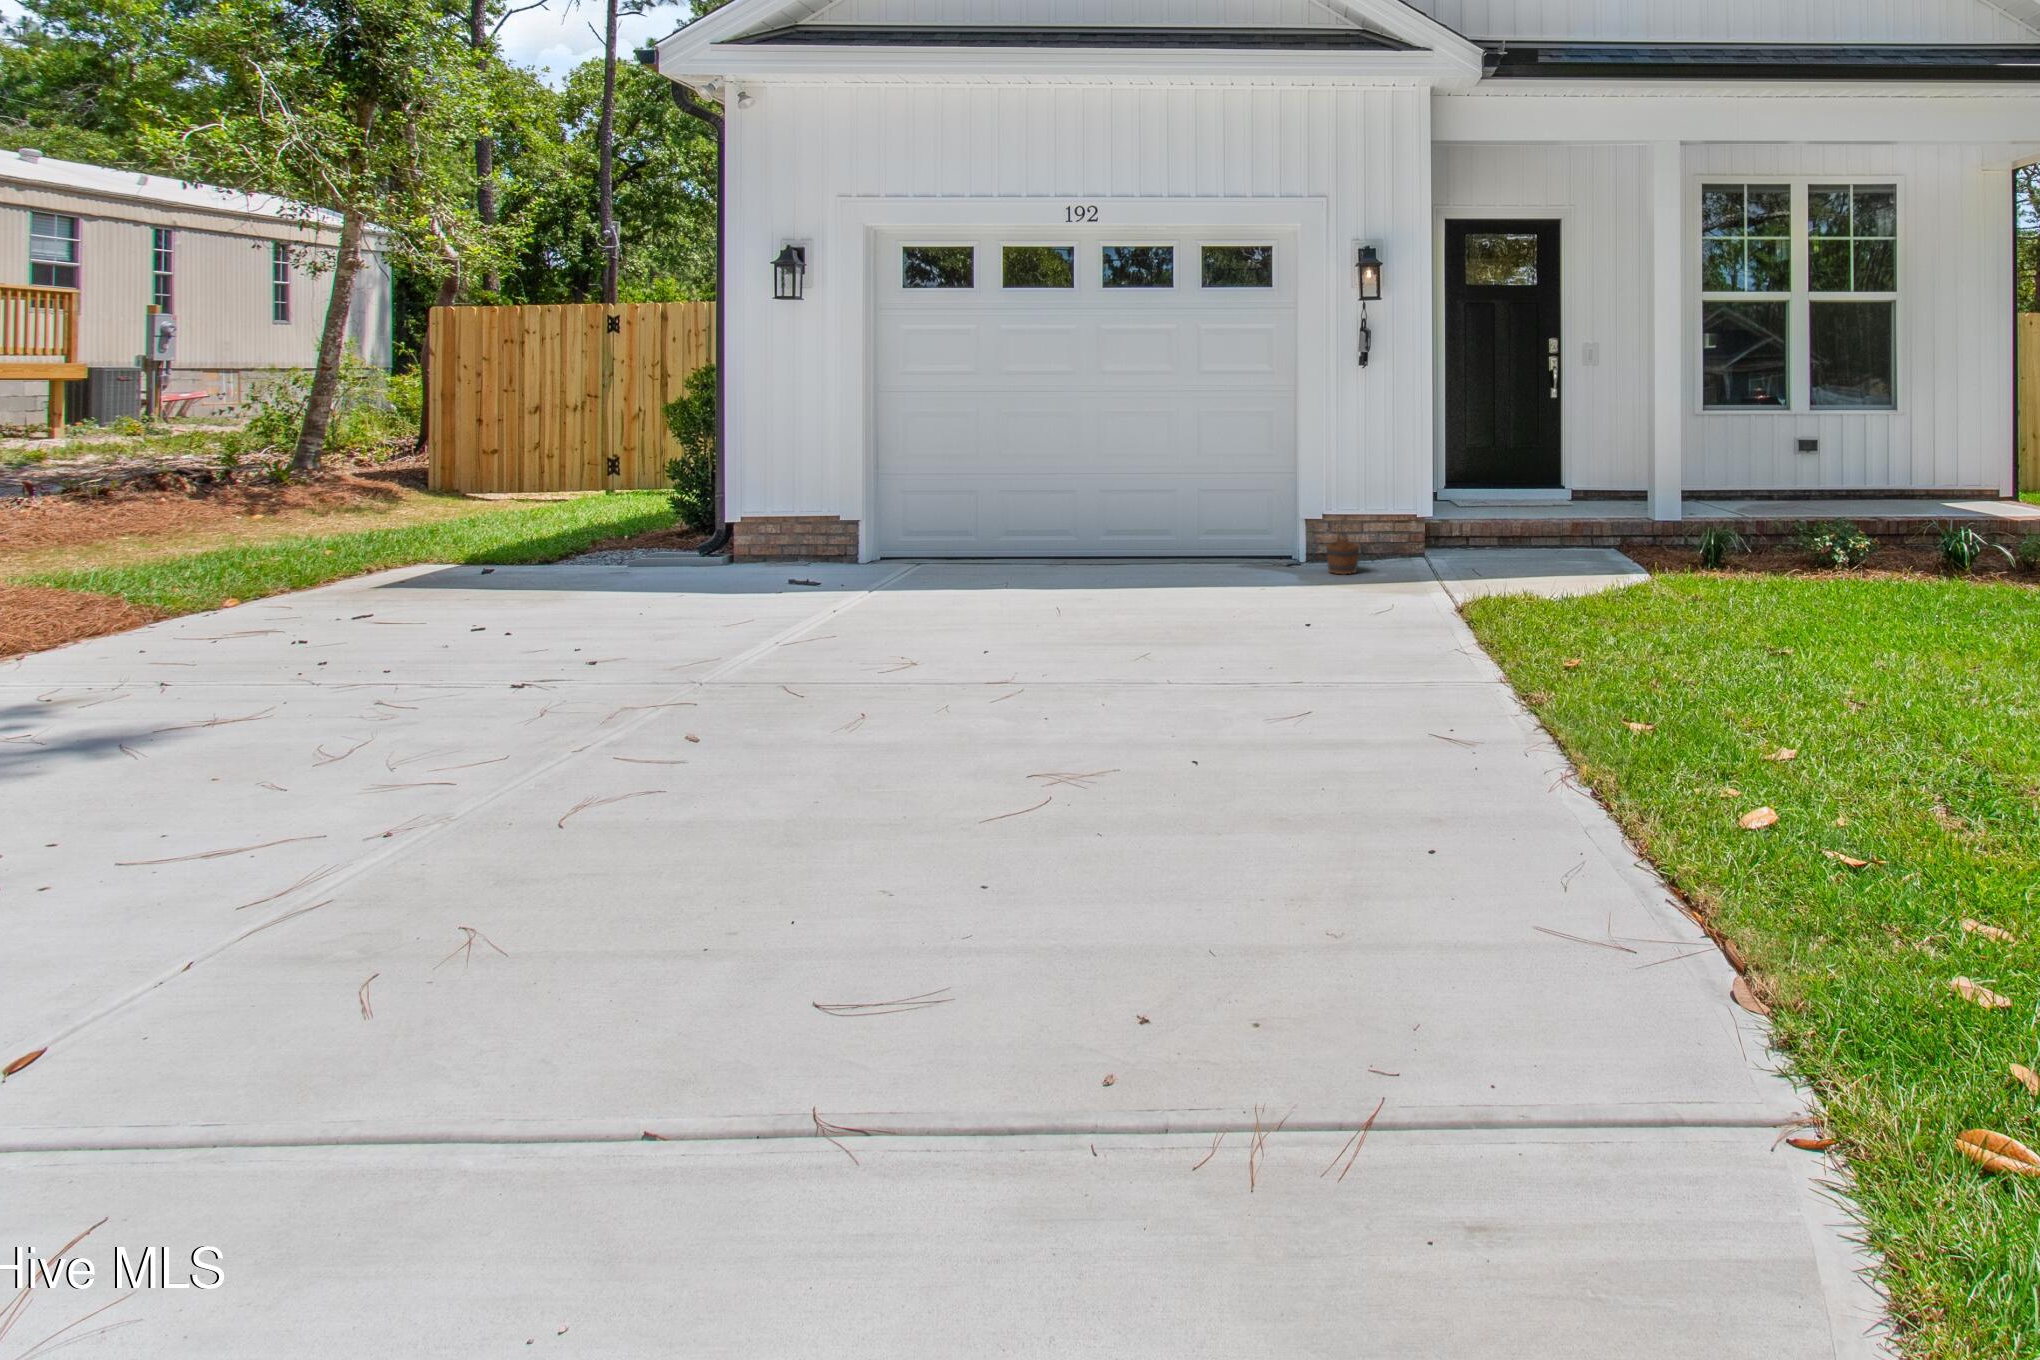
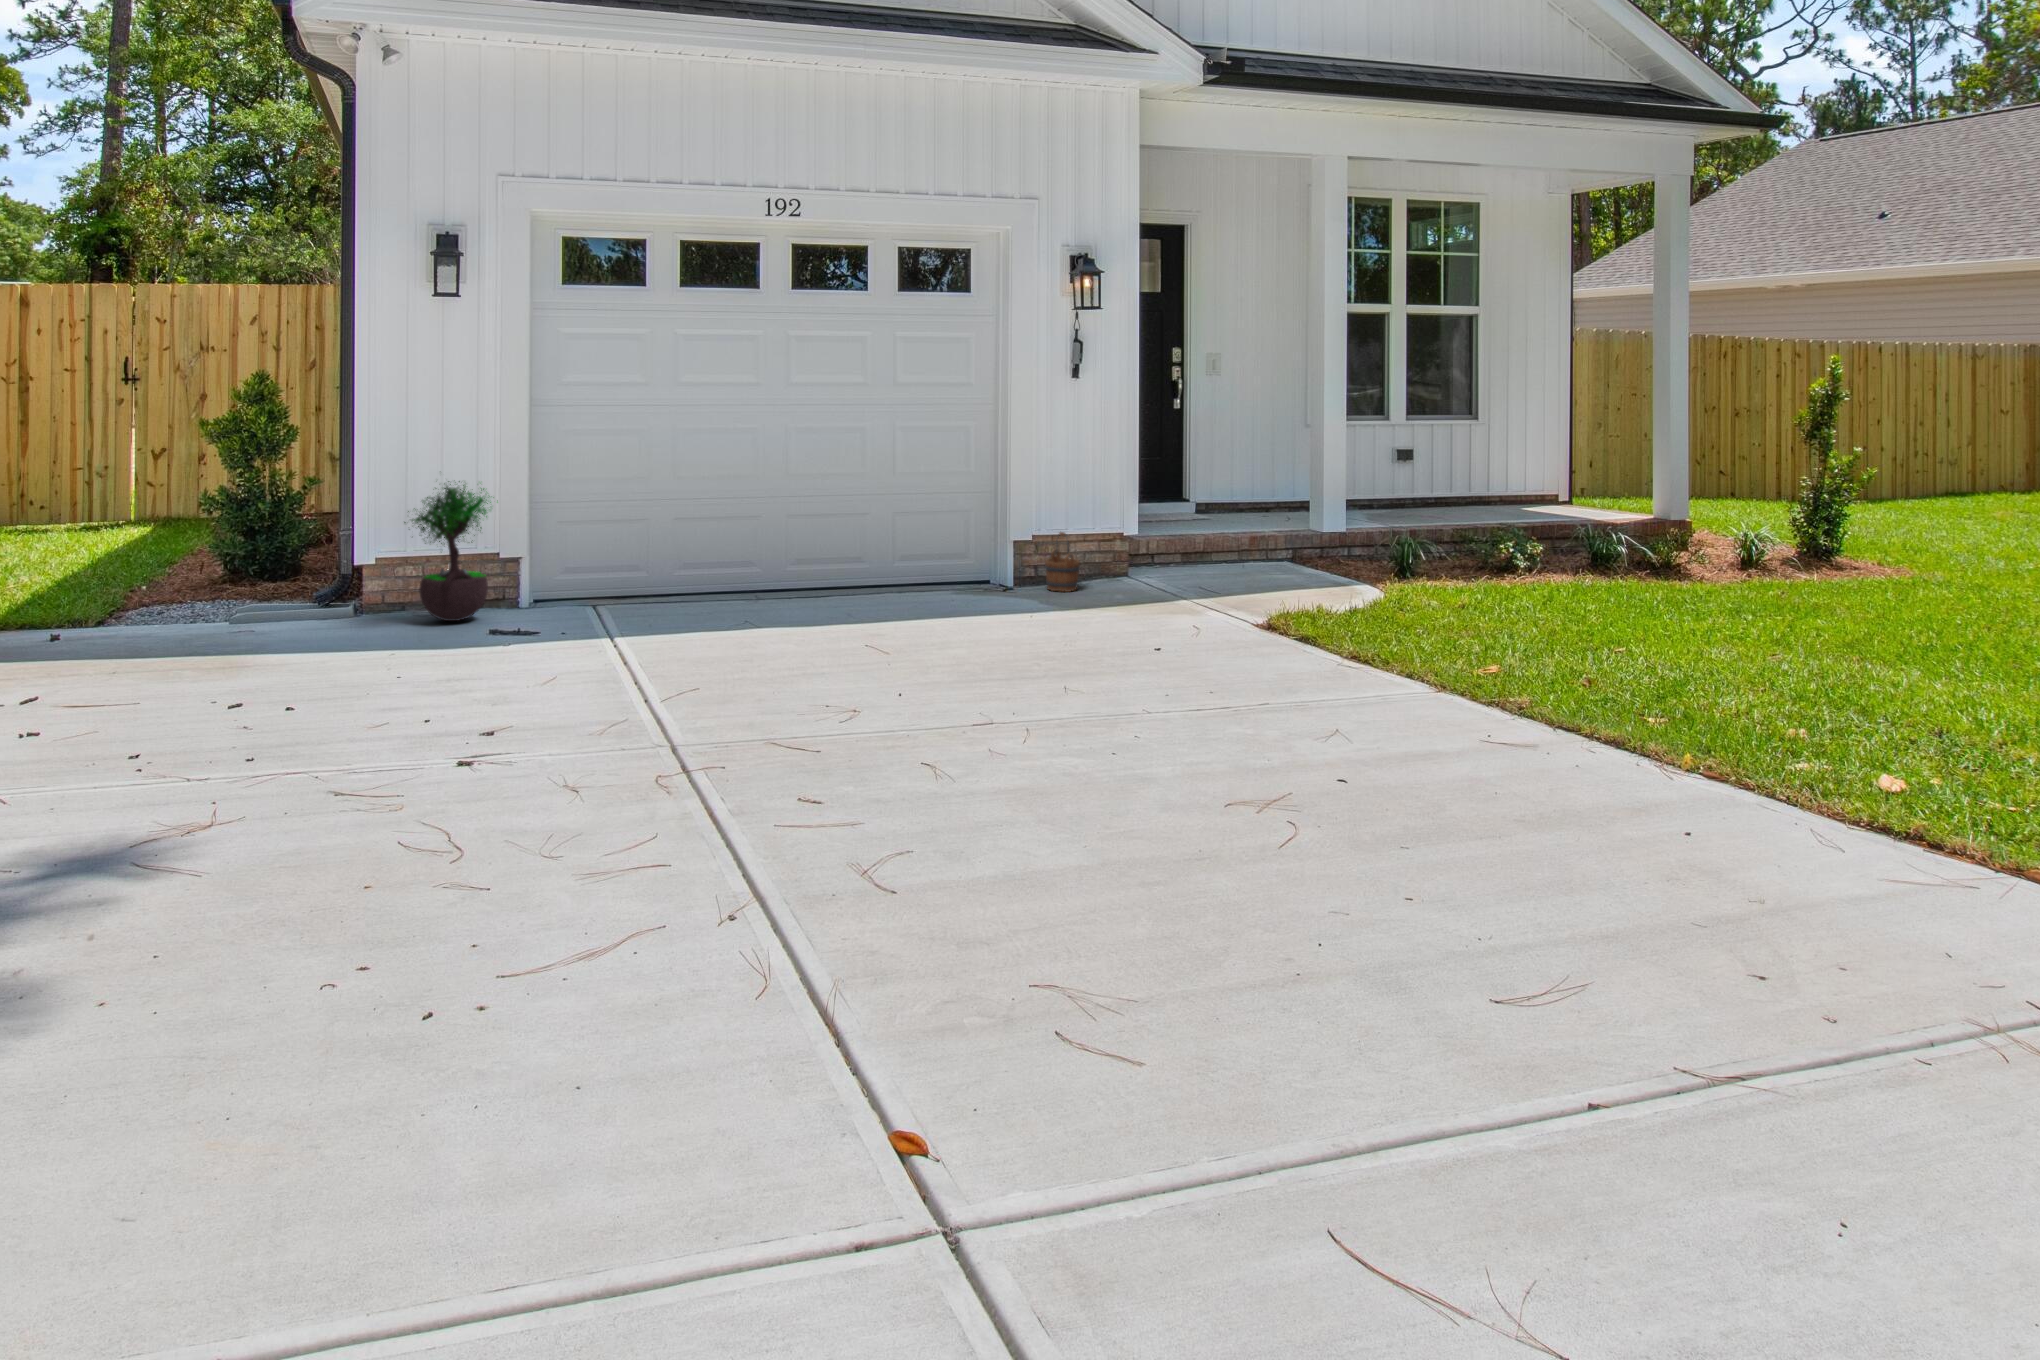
potted tree: none [738,441,819,567] -> present [404,481,498,621]

